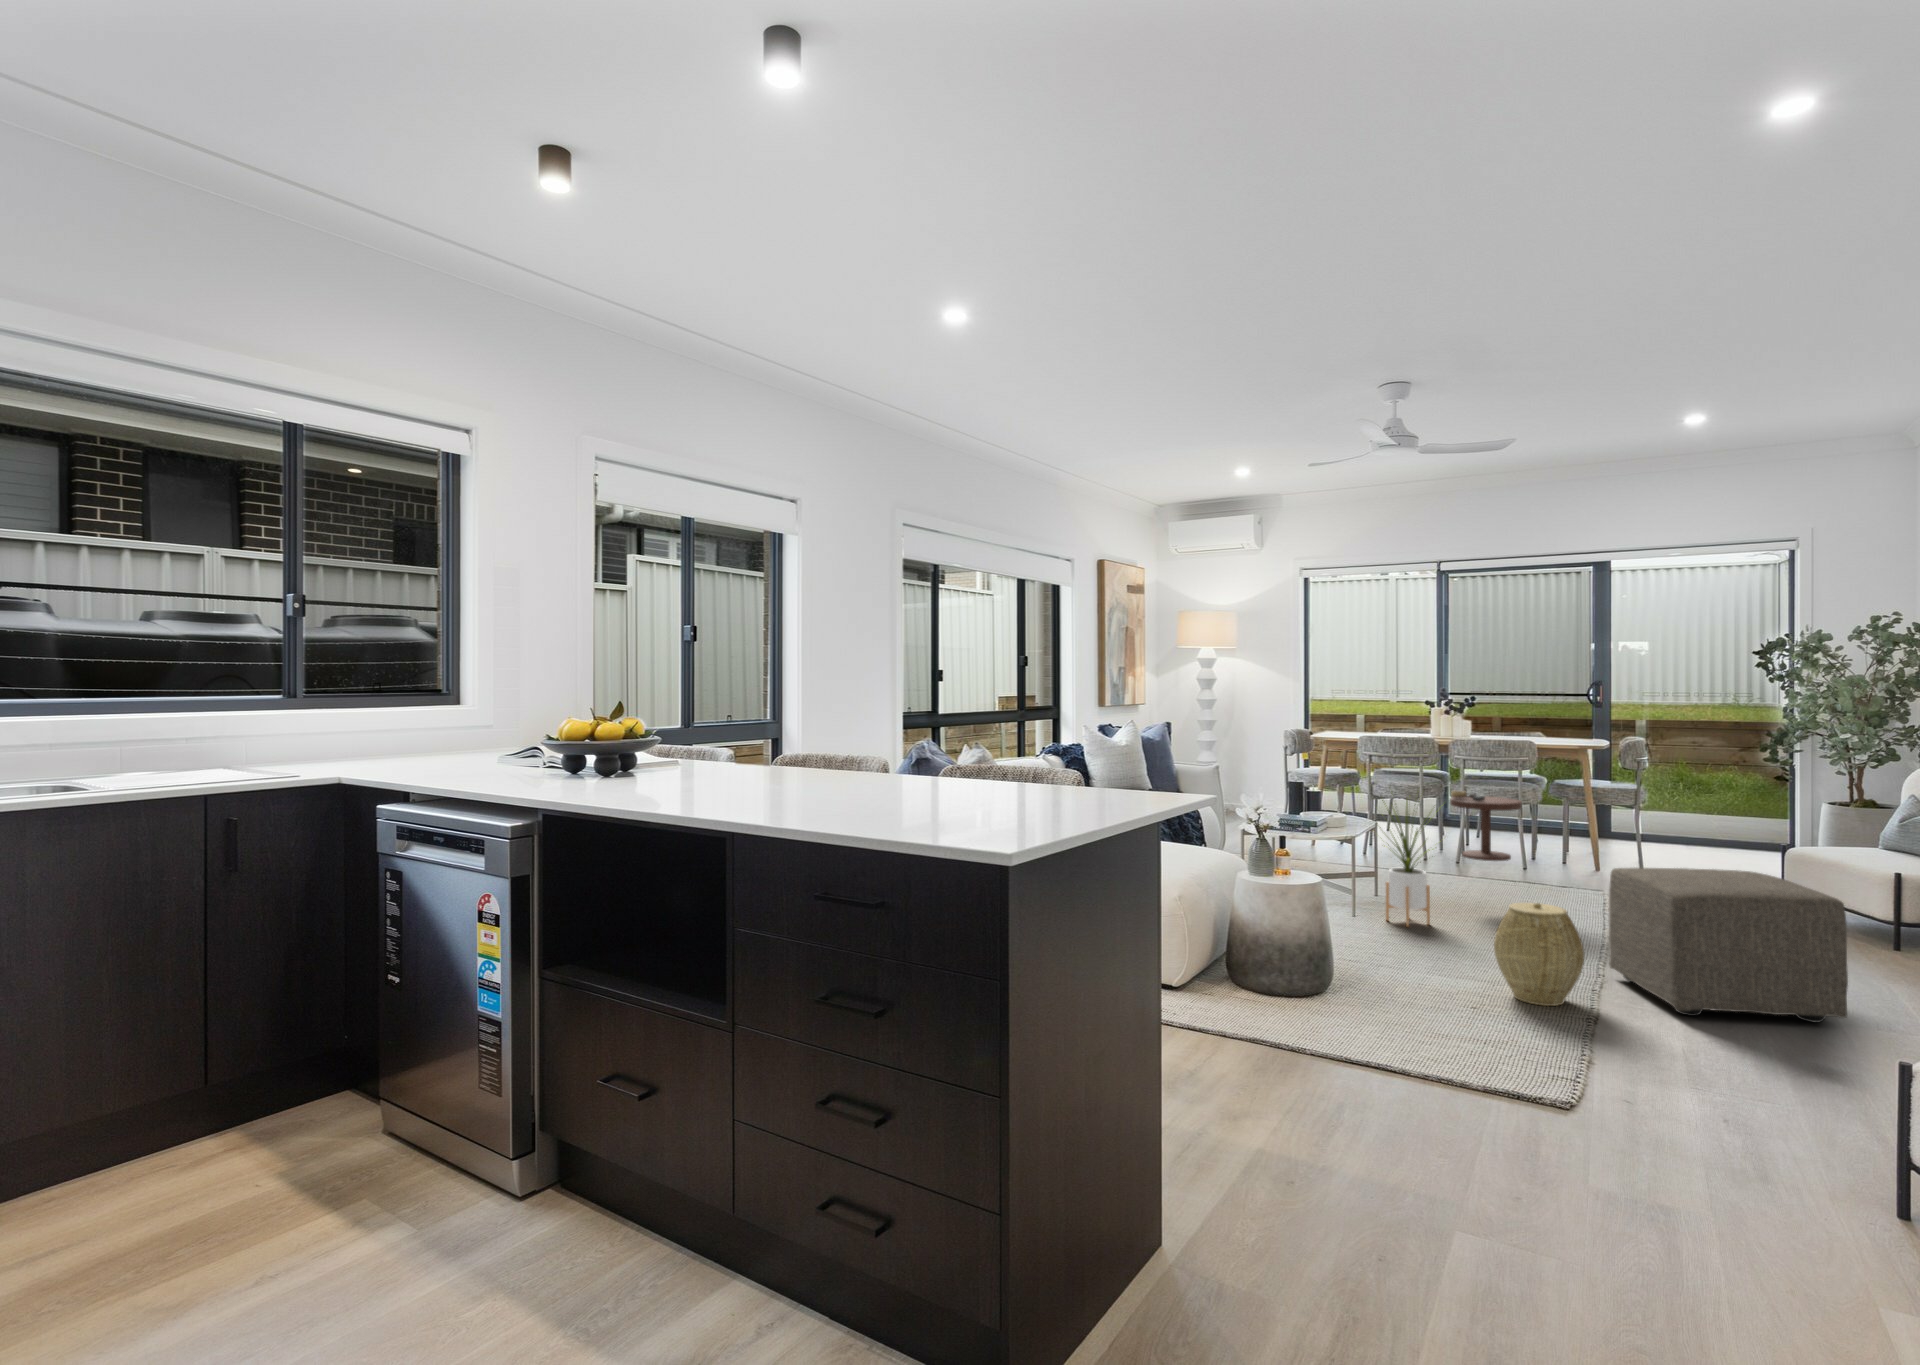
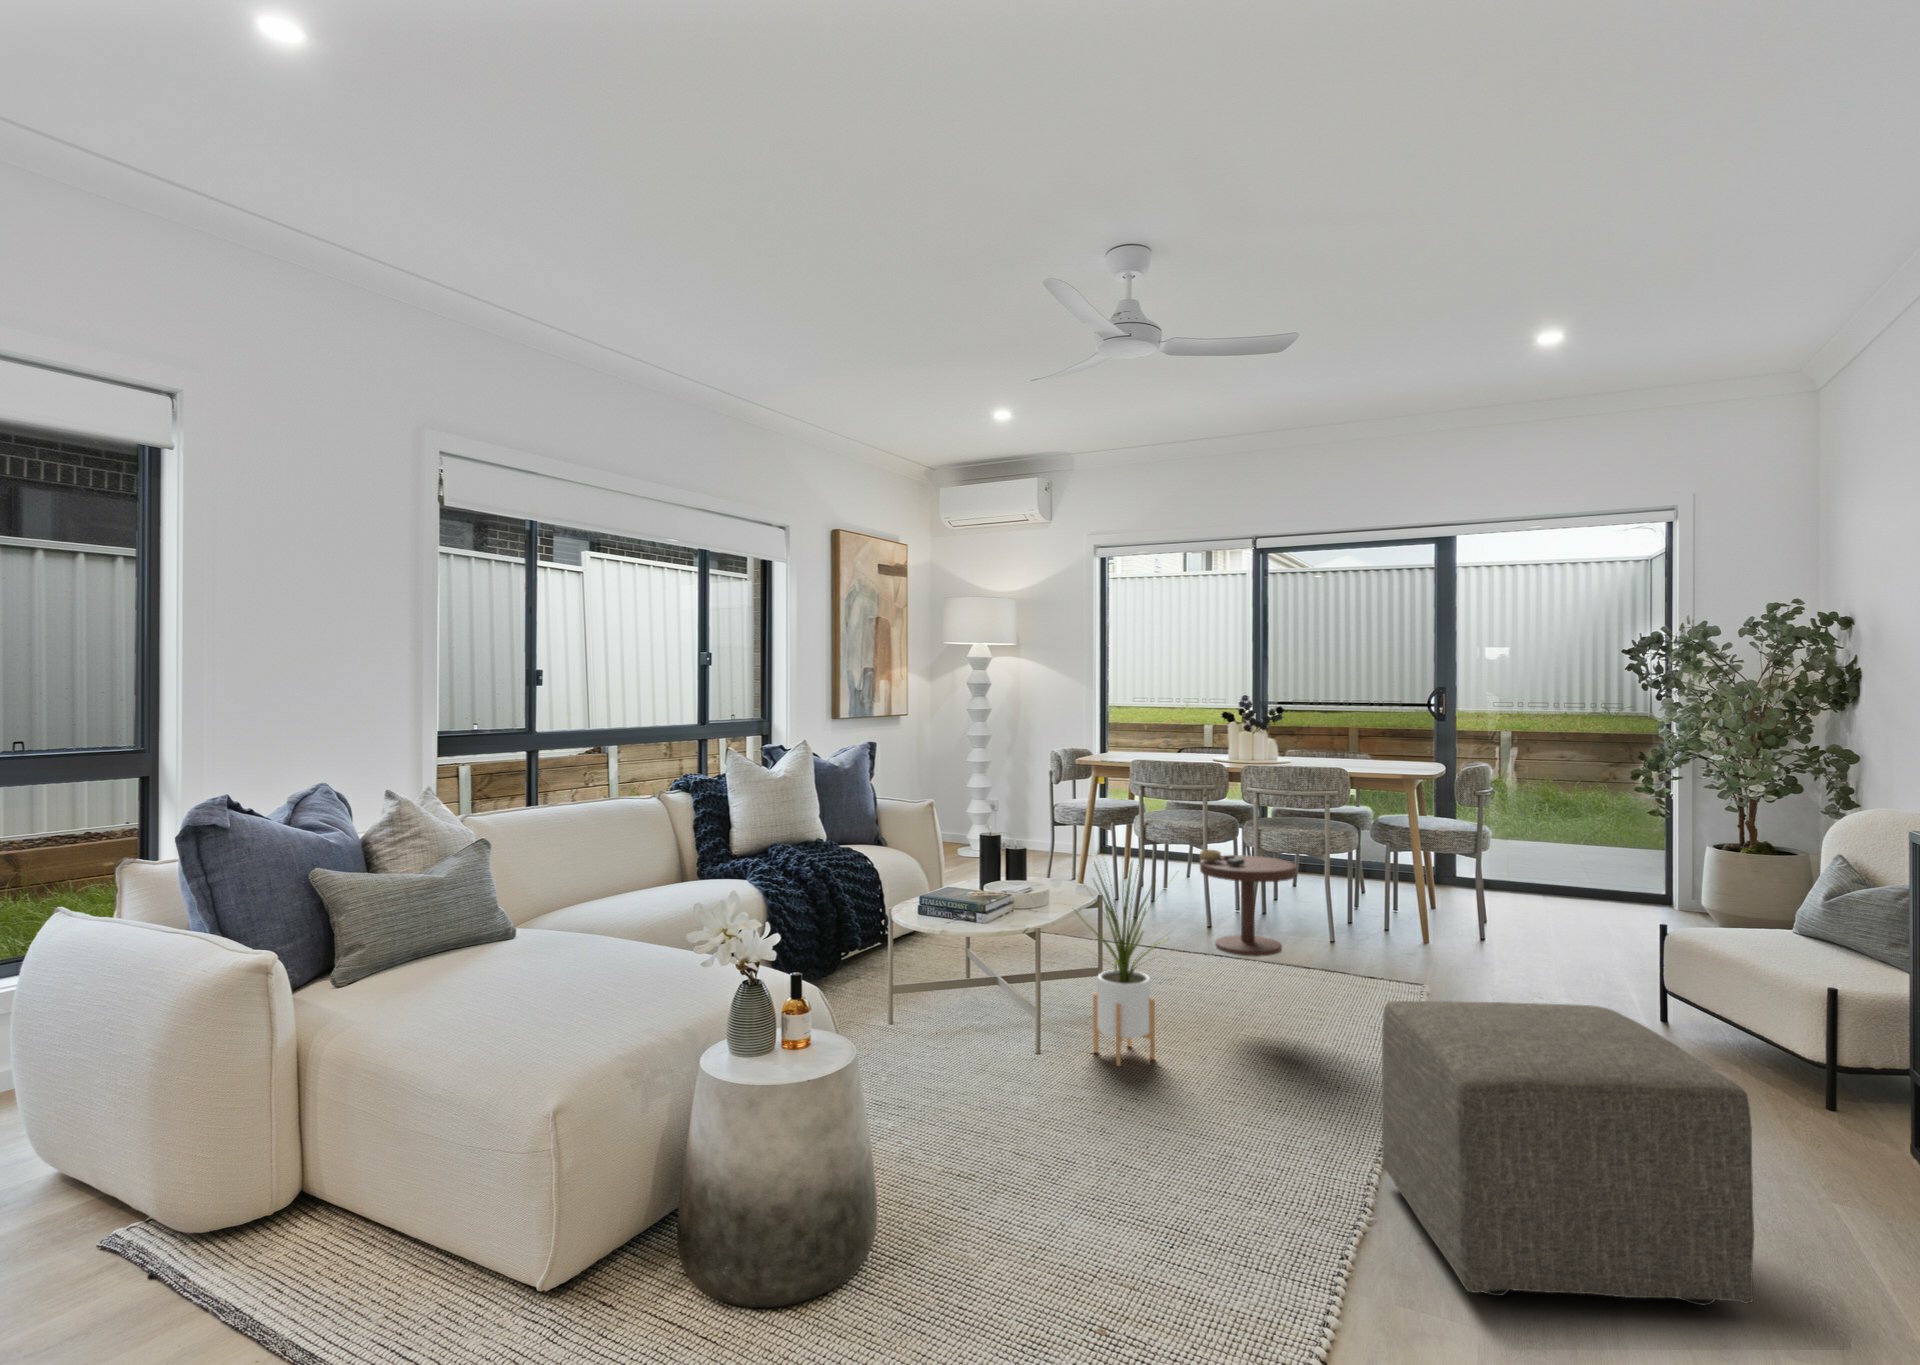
woven basket: present [1494,903,1584,1006] -> none [1176,1076,1318,1274]

